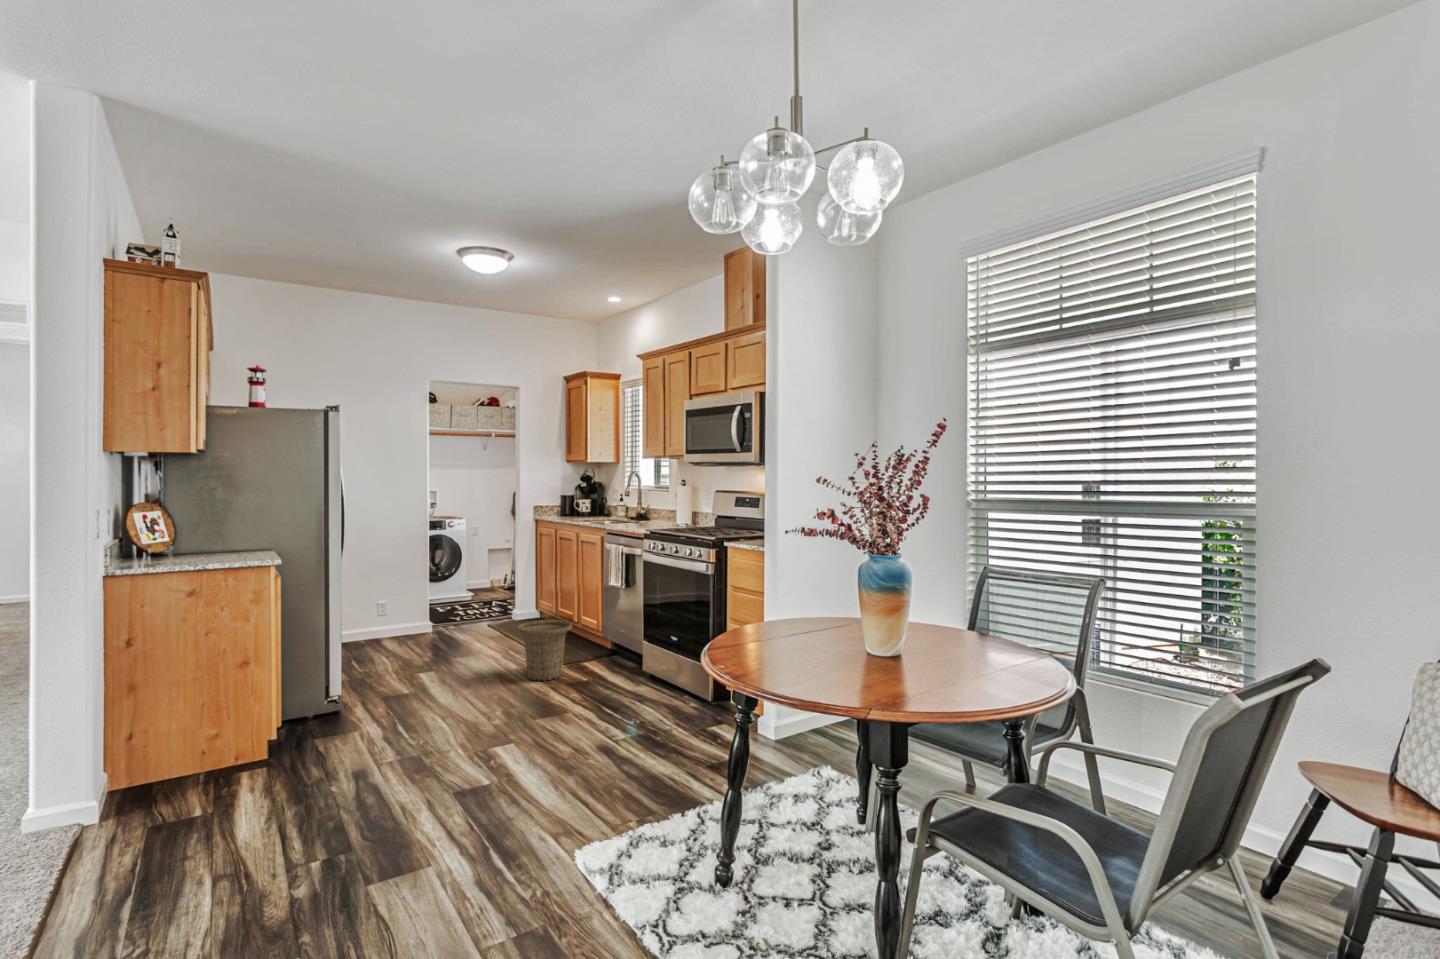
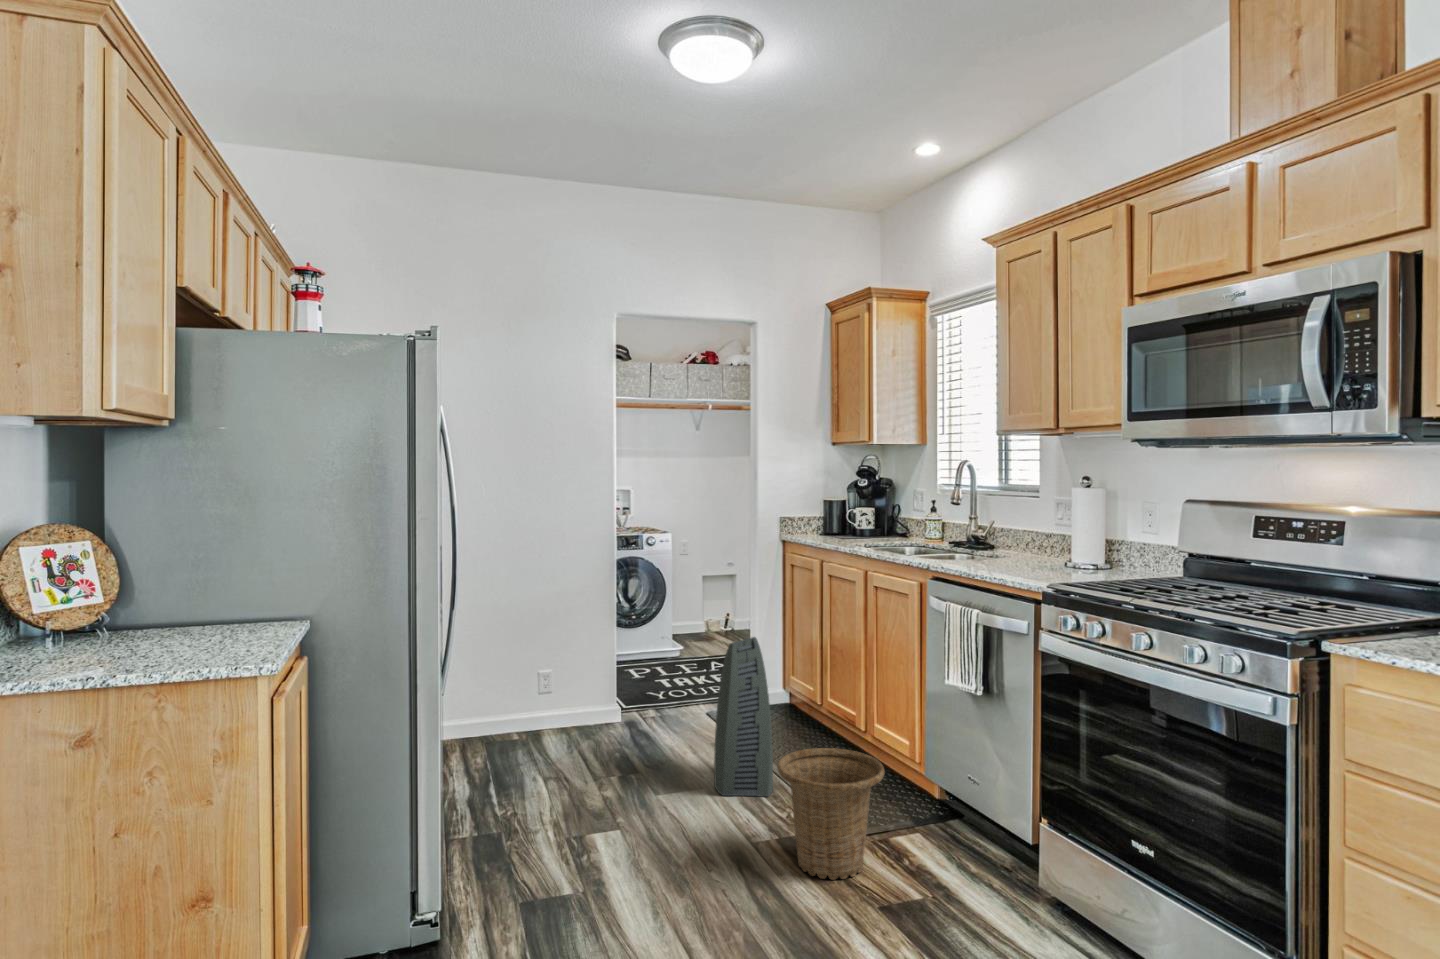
air purifier: none [487,570,521,657] -> present [714,637,773,797]

